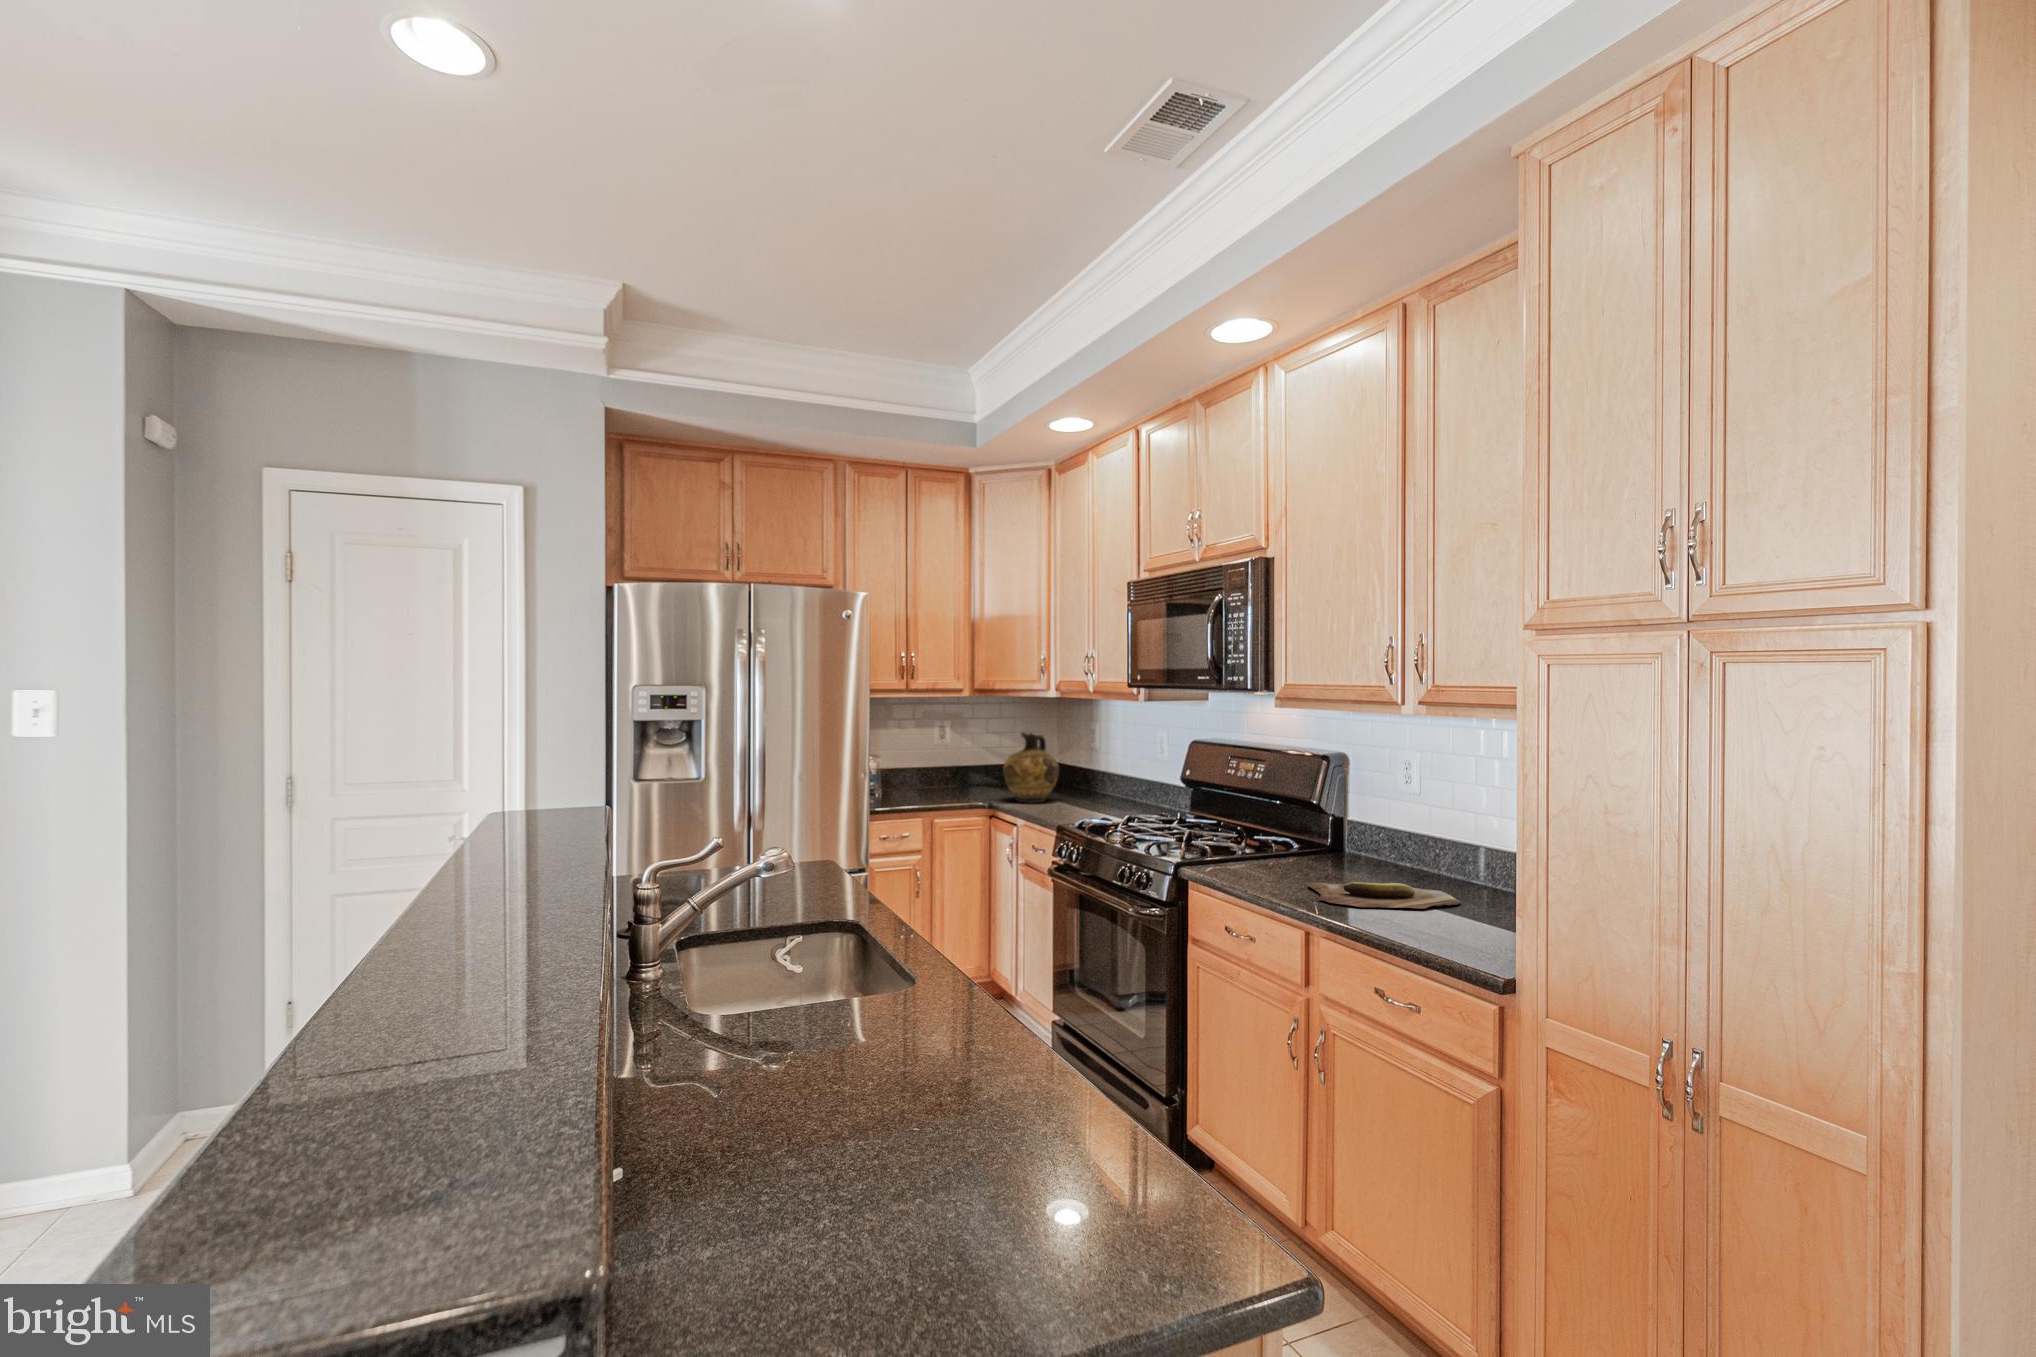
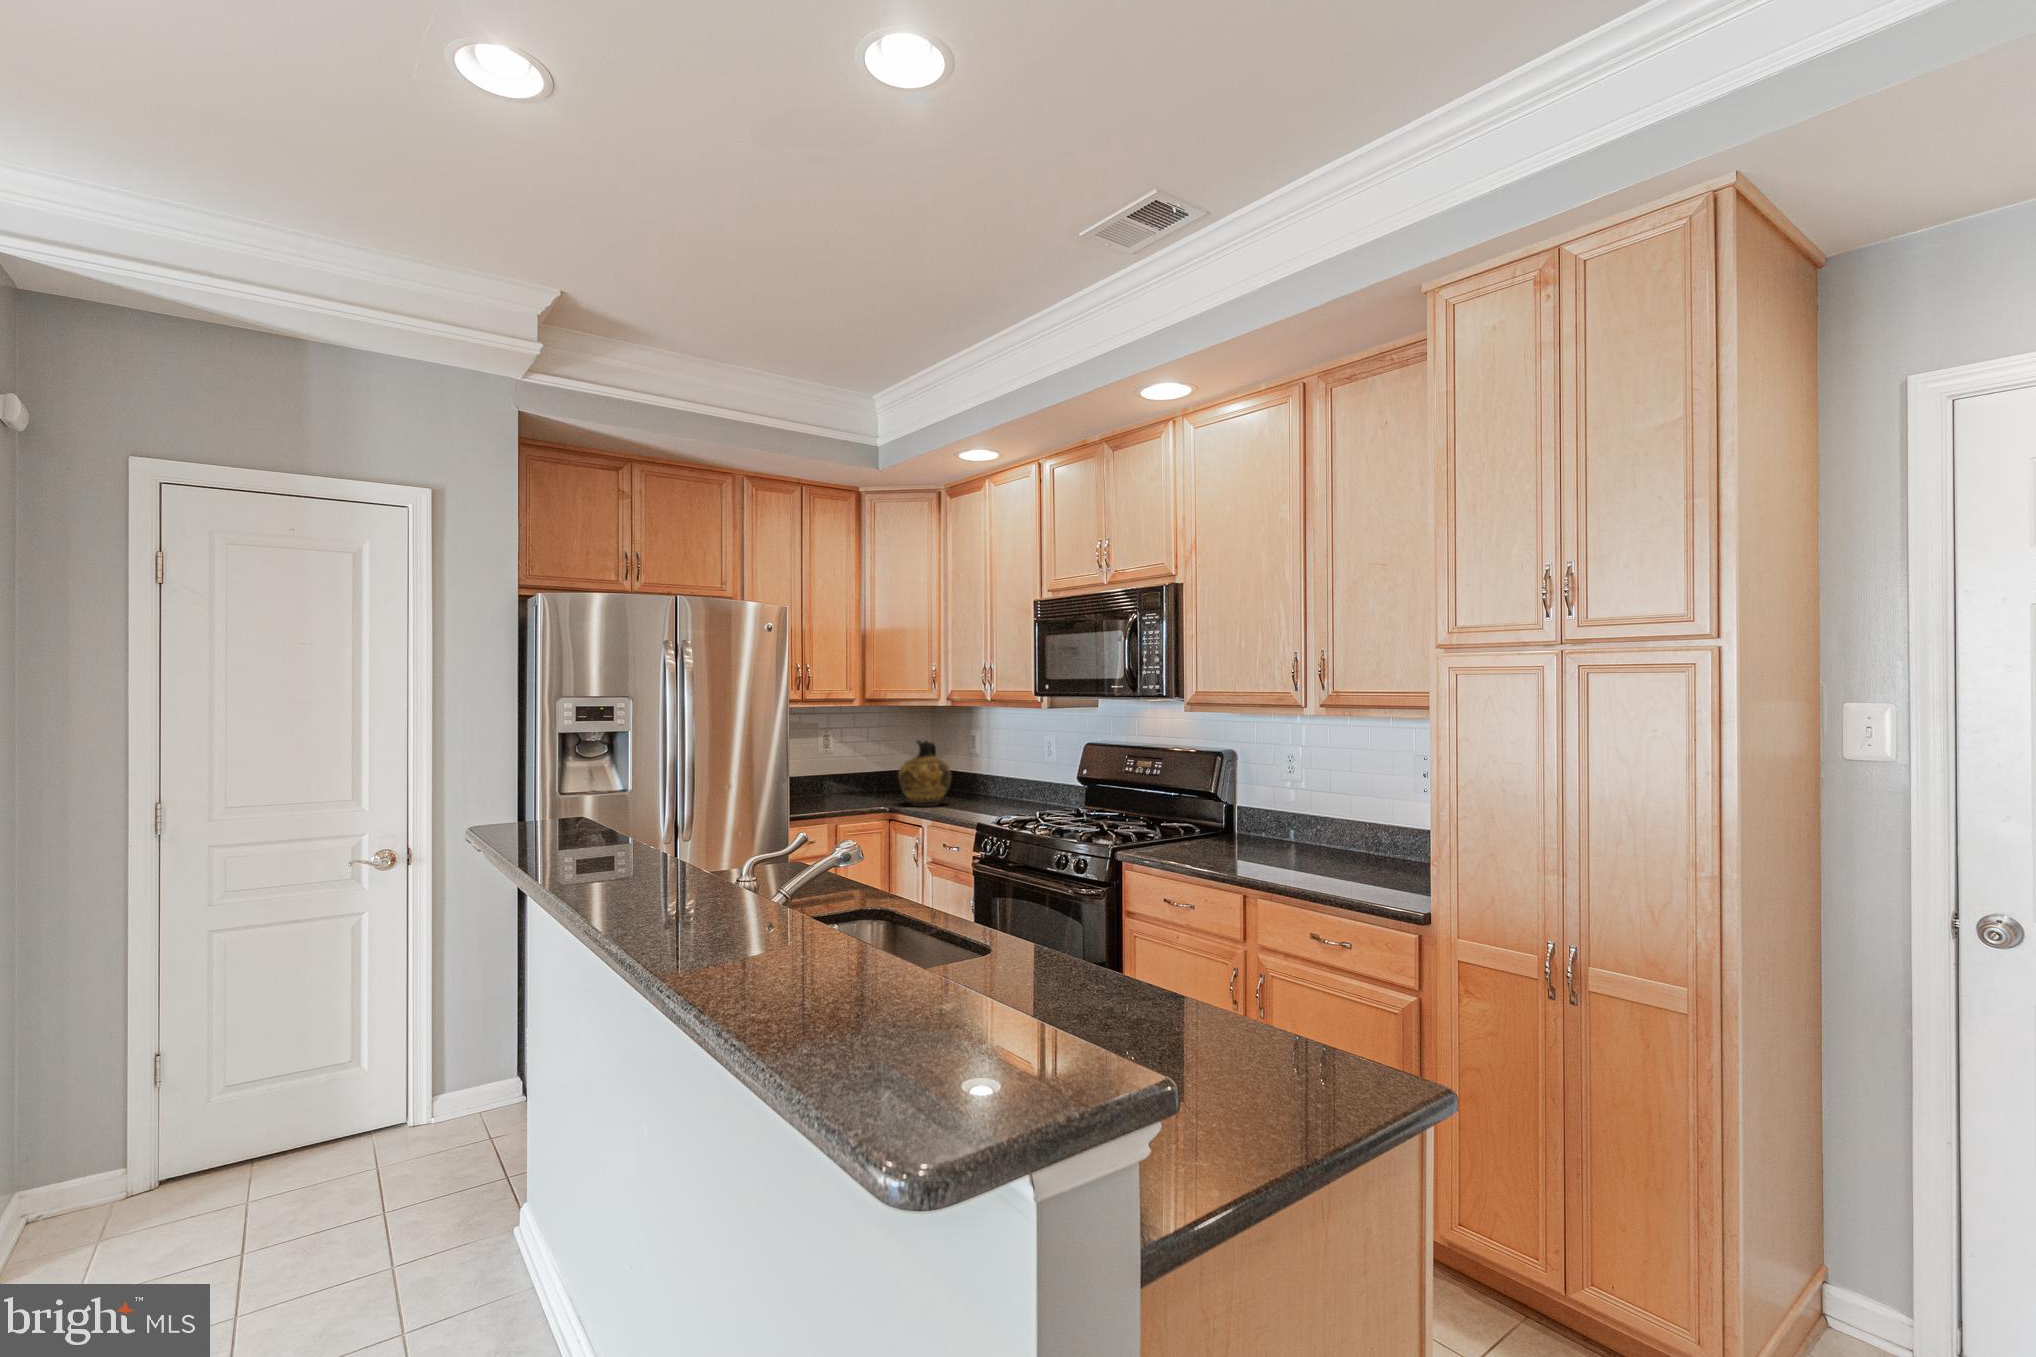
cutting board: present [1307,882,1460,909] -> none [1229,853,1354,873]

